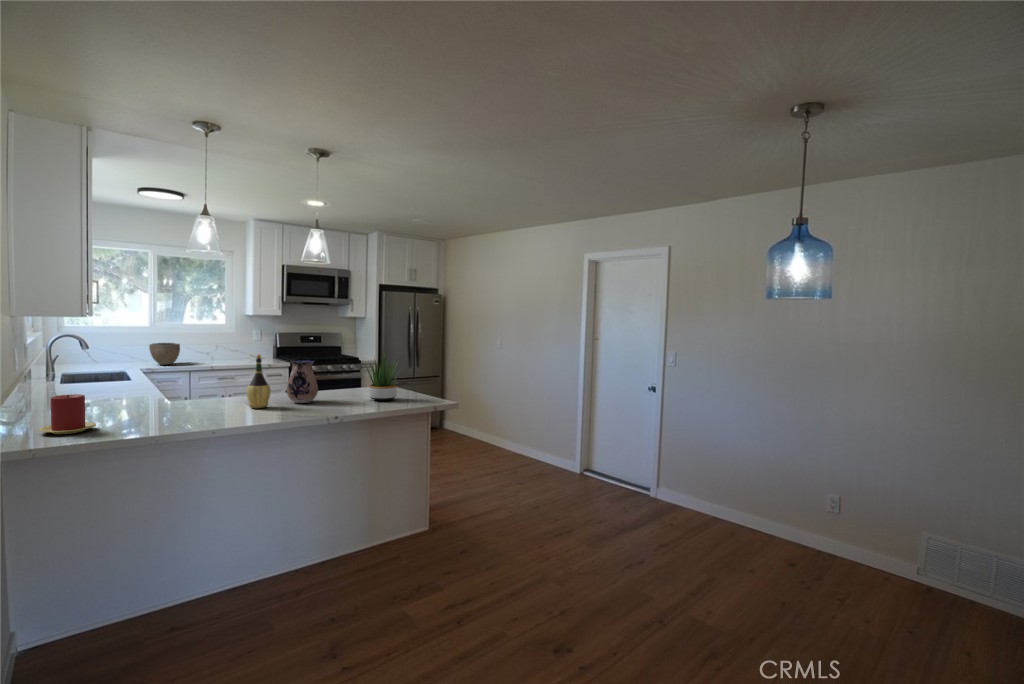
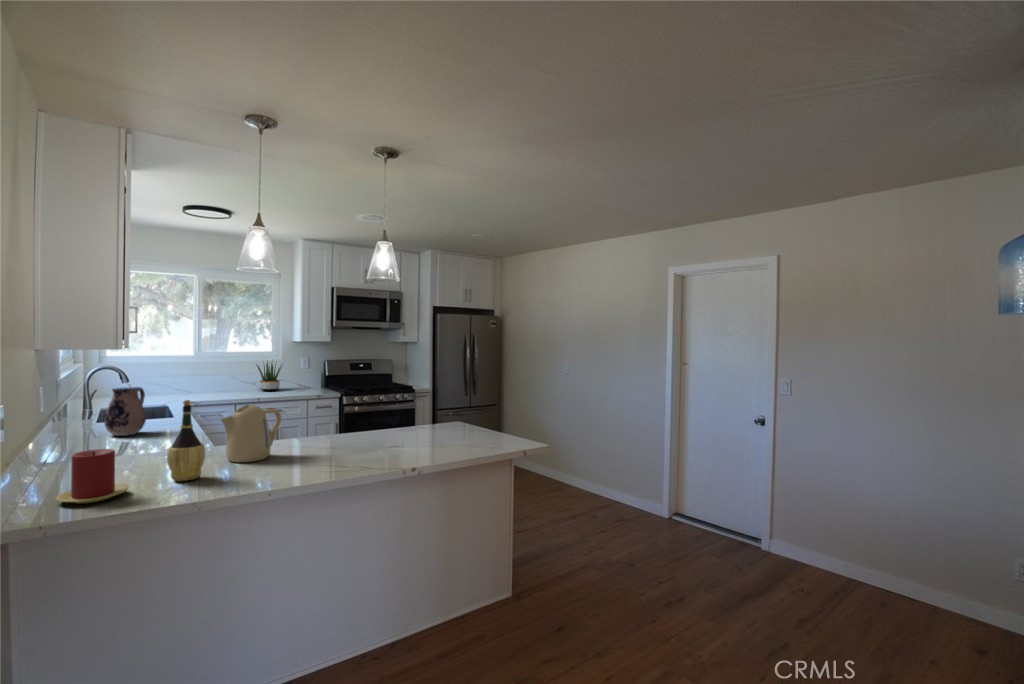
bowl: present [149,343,180,365] -> none [193,373,225,397]
potted plant: present [365,354,401,401] -> present [257,362,281,391]
wine bottle: present [247,355,271,408] -> present [167,400,205,481]
ceramic pitcher: present [287,360,318,403] -> present [104,387,146,436]
kettle: none [171,365,224,411] -> present [221,405,281,463]

